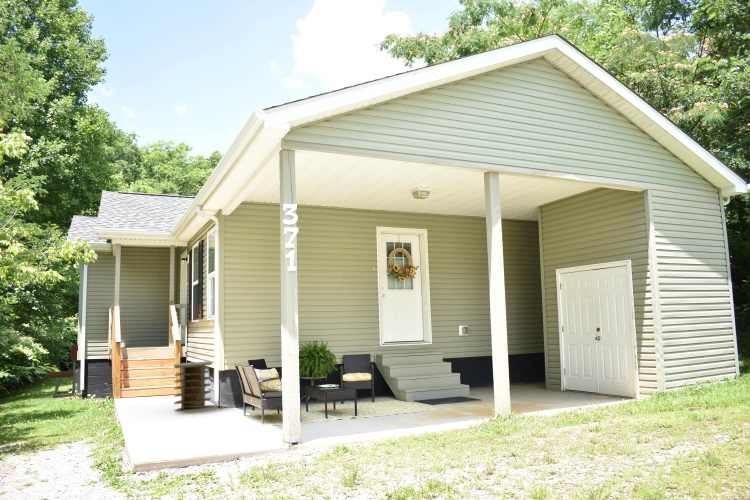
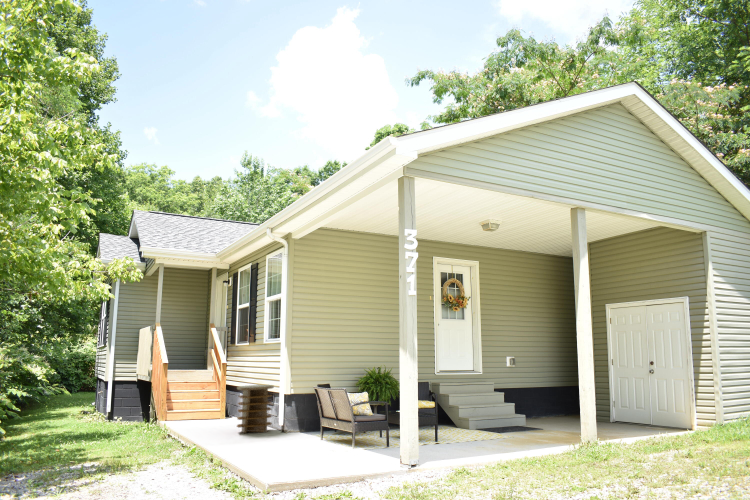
bench: present [45,345,78,398] -> none [66,365,103,420]

